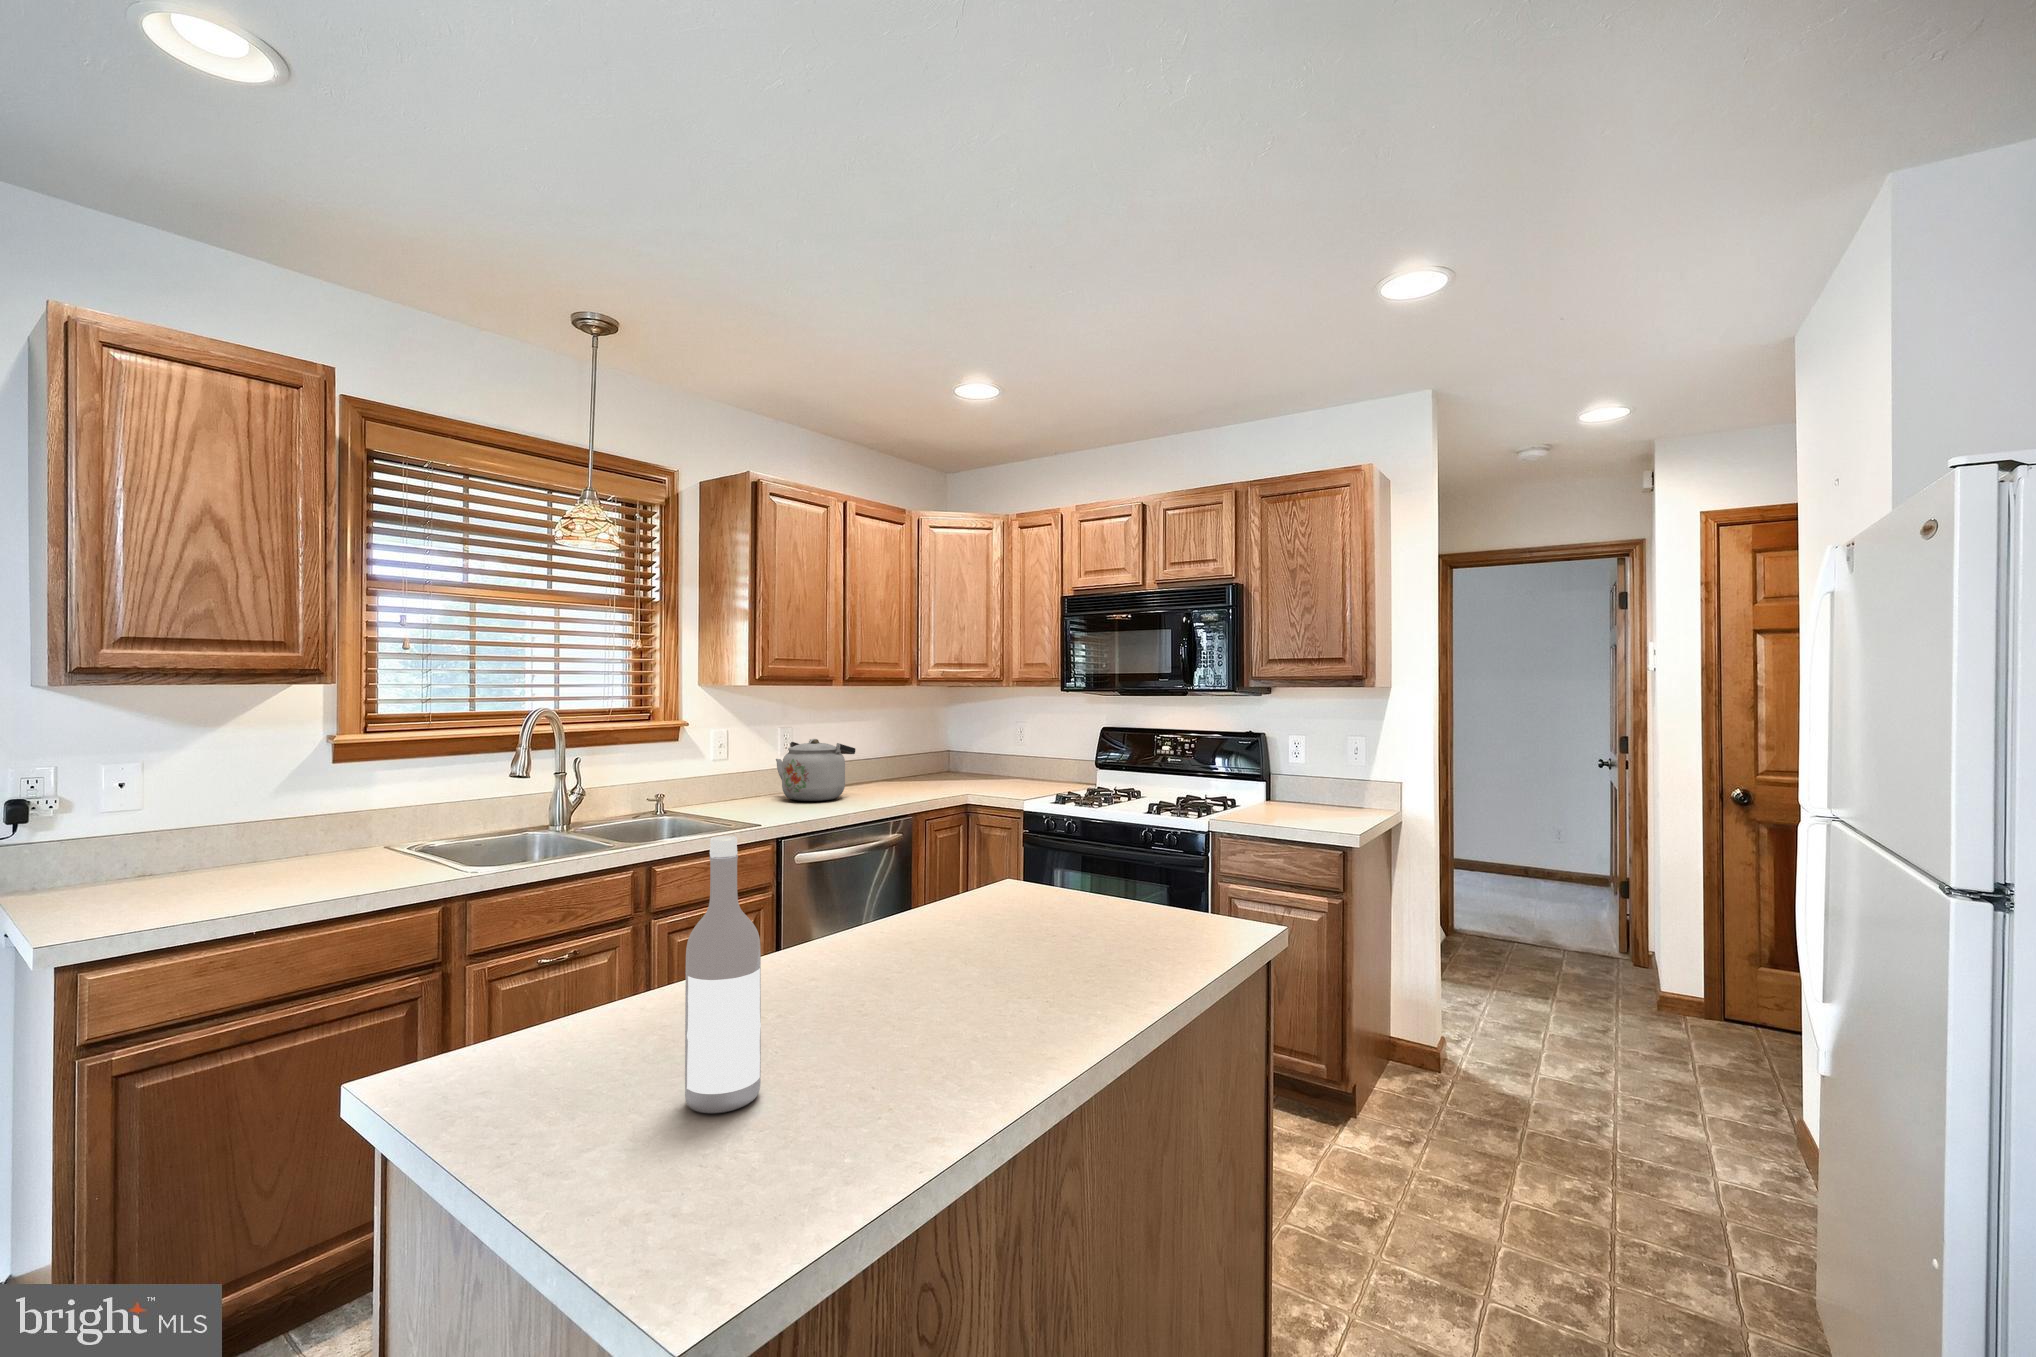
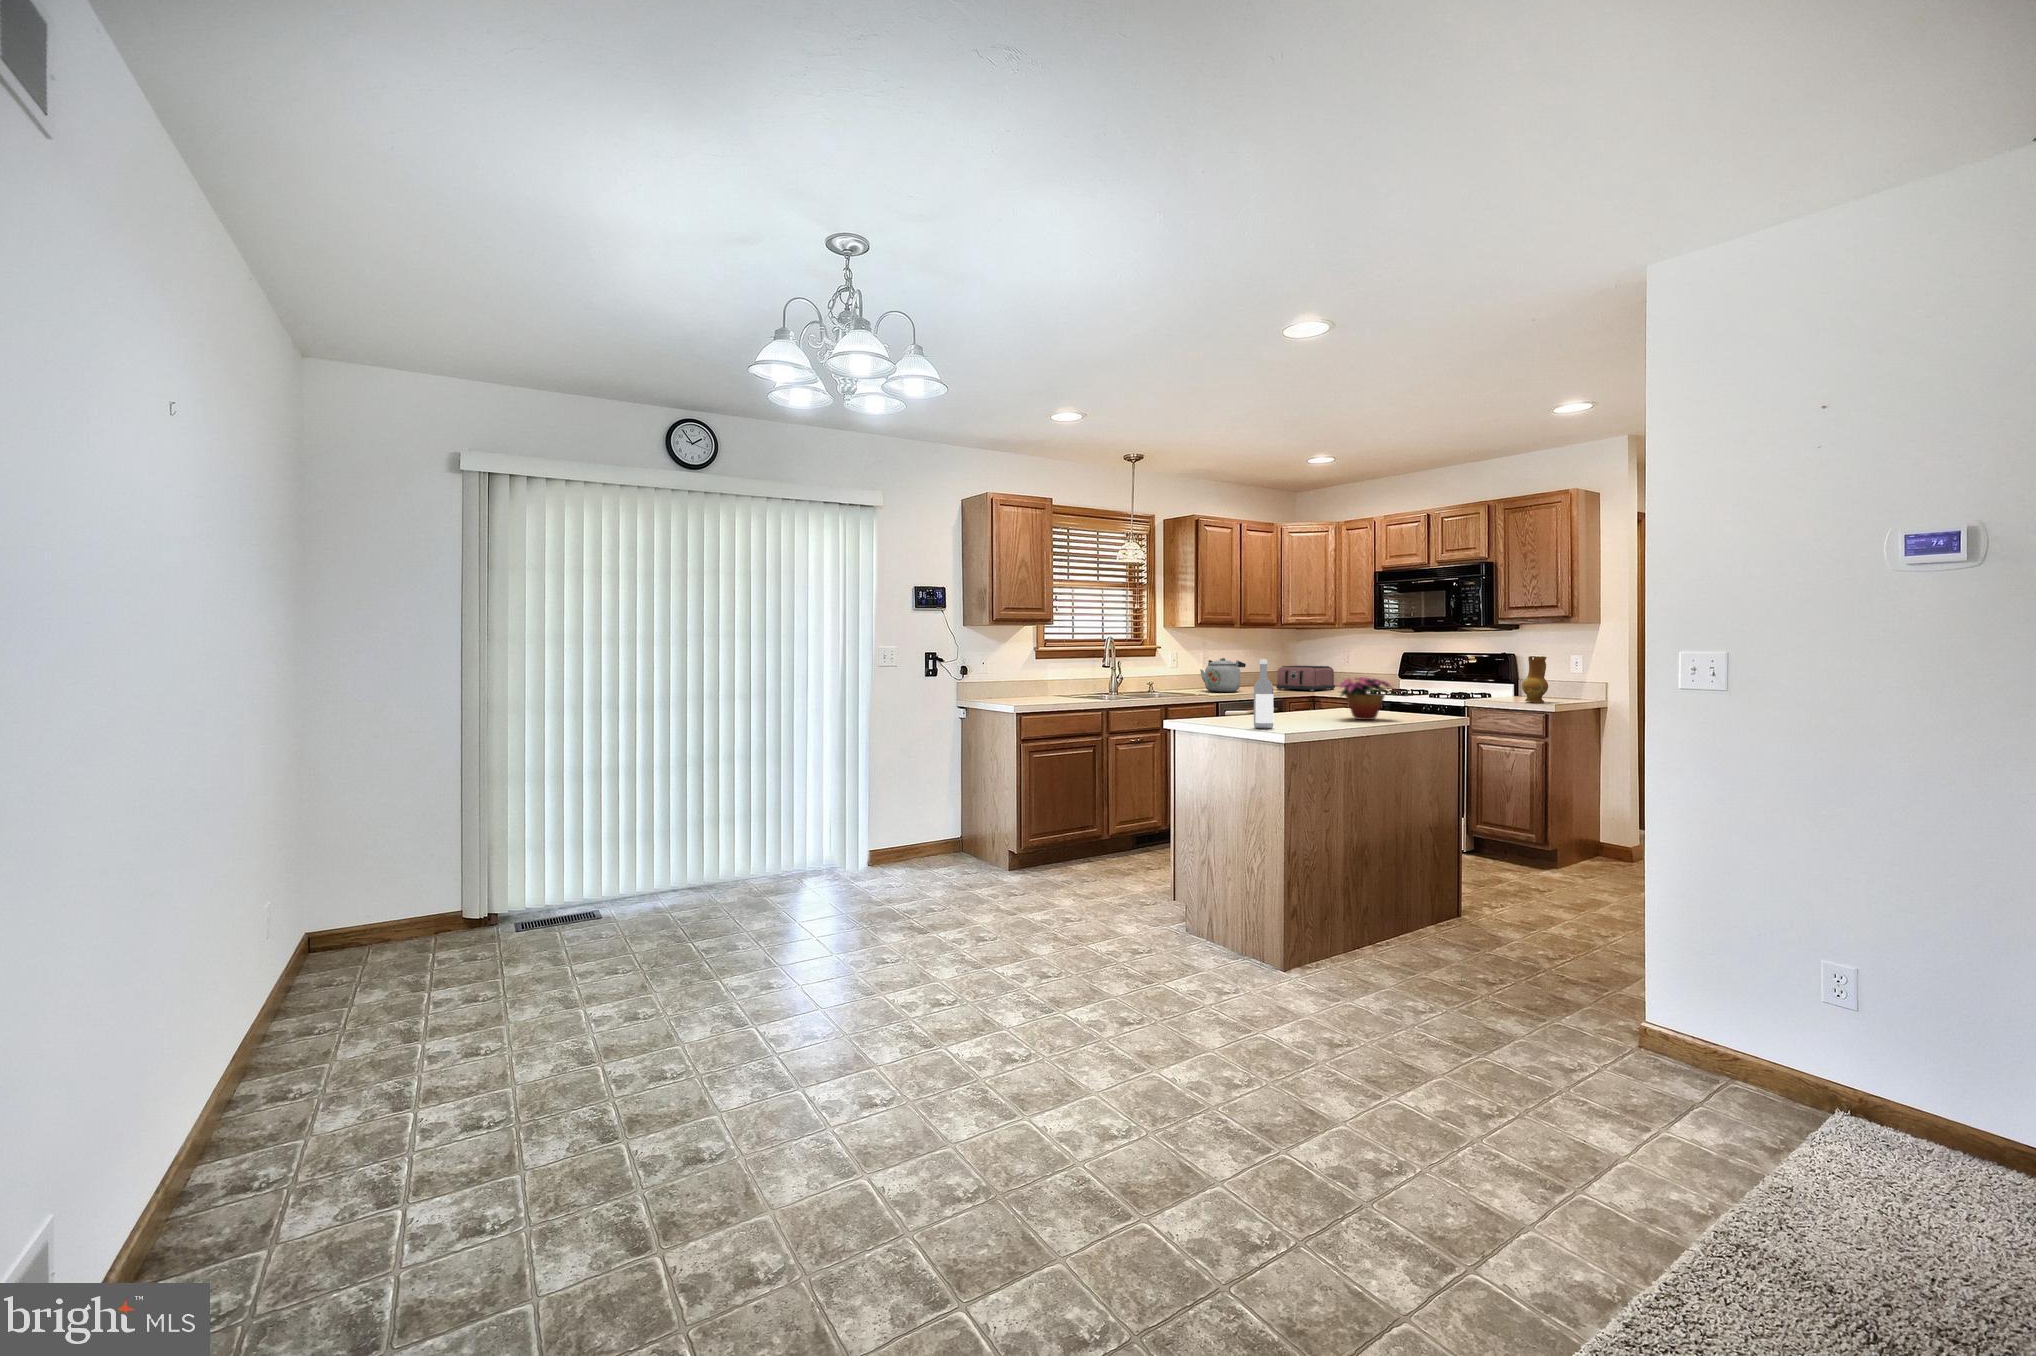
ceramic jug: none [1299,741,1339,822] -> present [1522,656,1548,703]
toaster: none [909,747,1003,794] -> present [1276,666,1335,691]
flower arrangement: none [982,835,1157,964] -> present [1339,677,1392,720]

